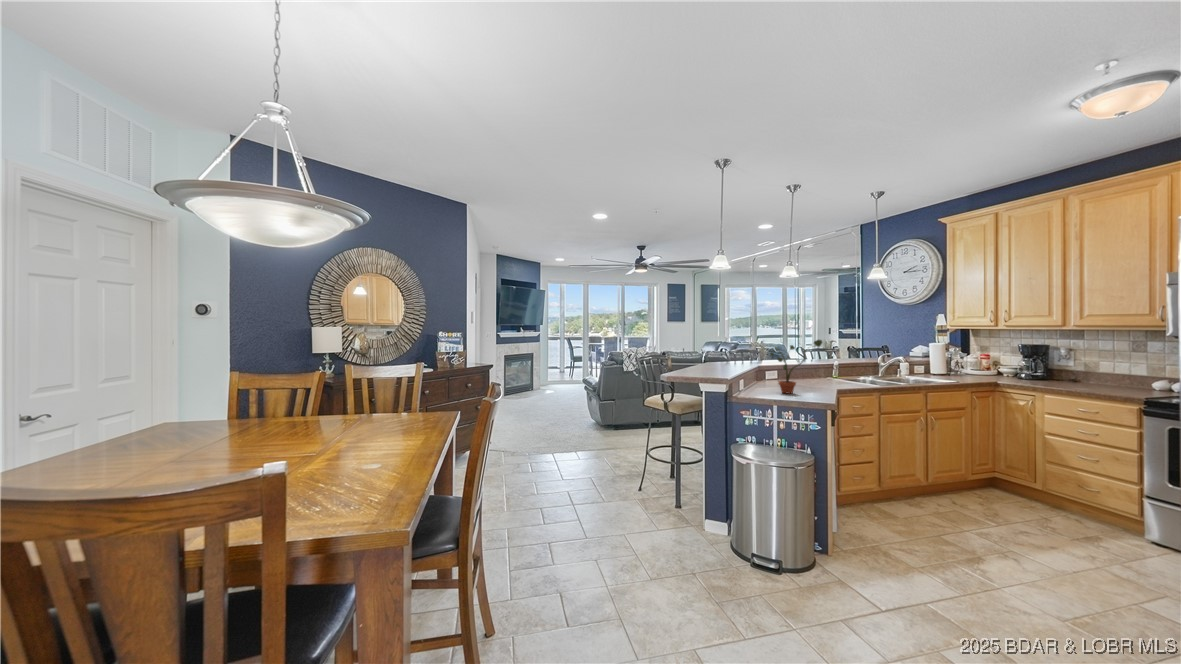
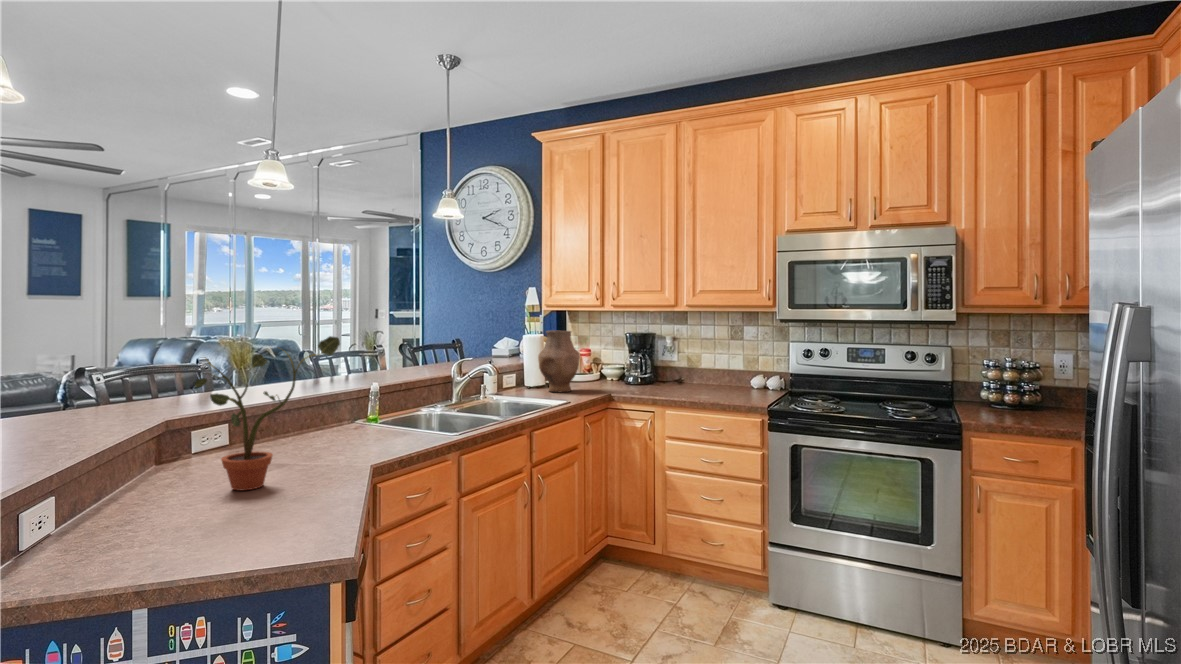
vase: none [939,341,972,379] -> present [538,330,580,392]

